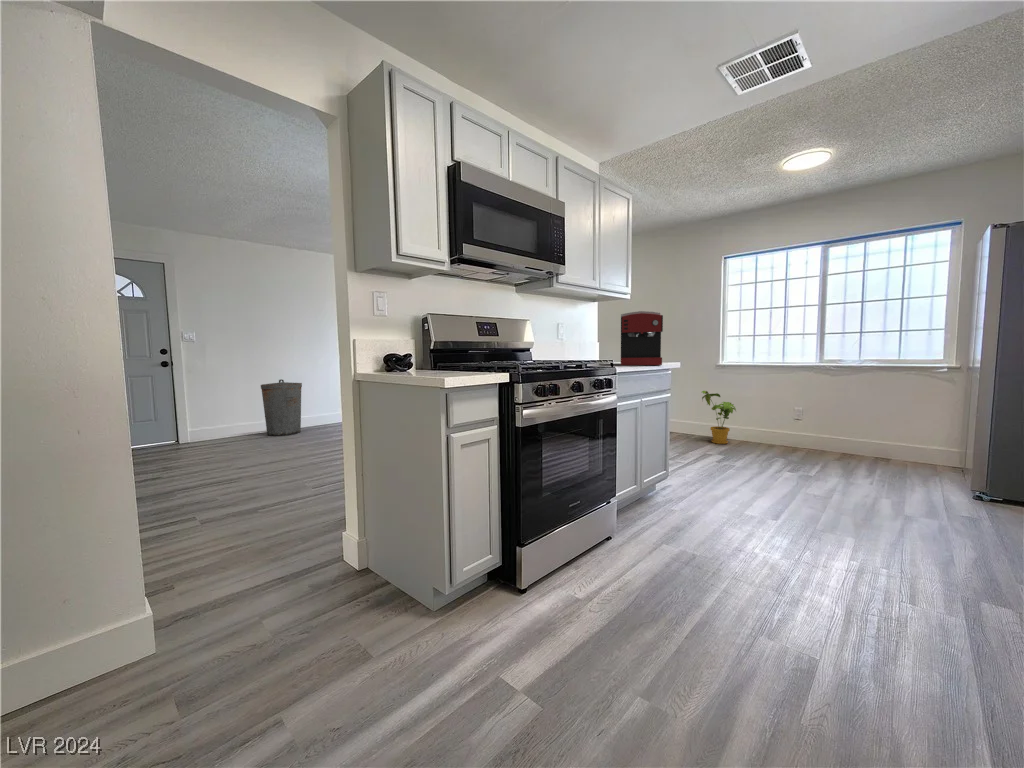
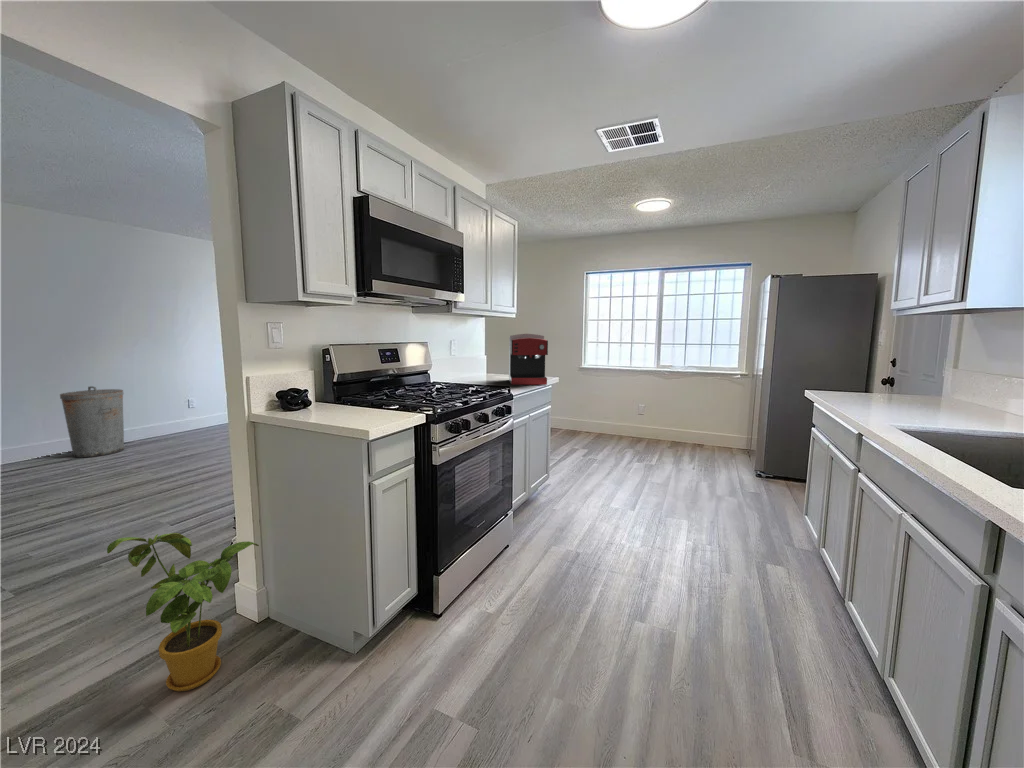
house plant: present [702,391,736,444] -> present [107,533,259,691]

